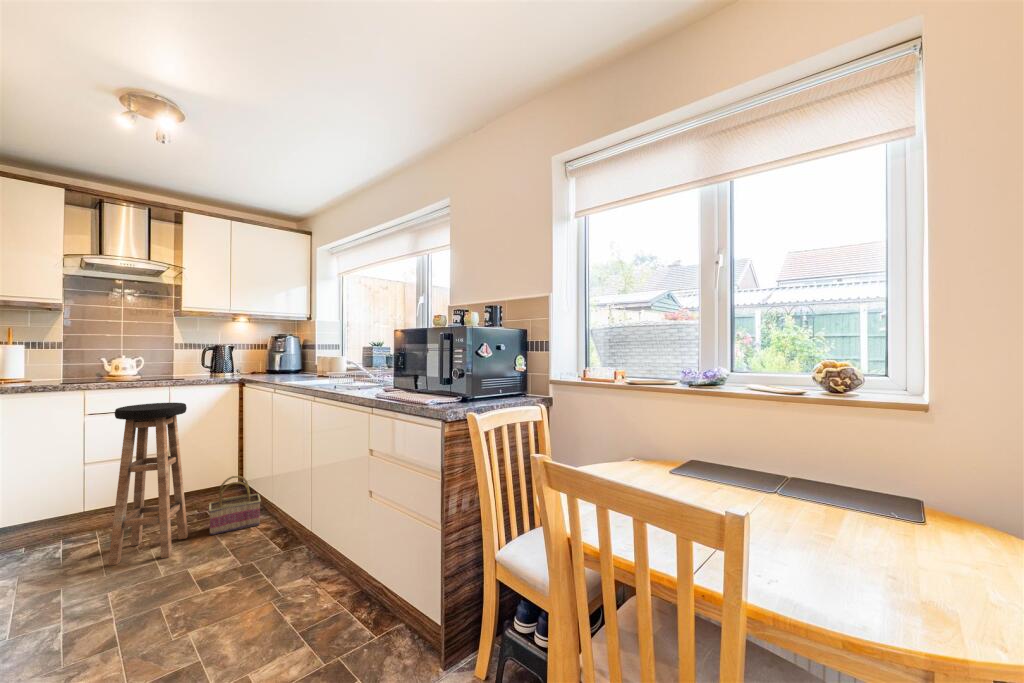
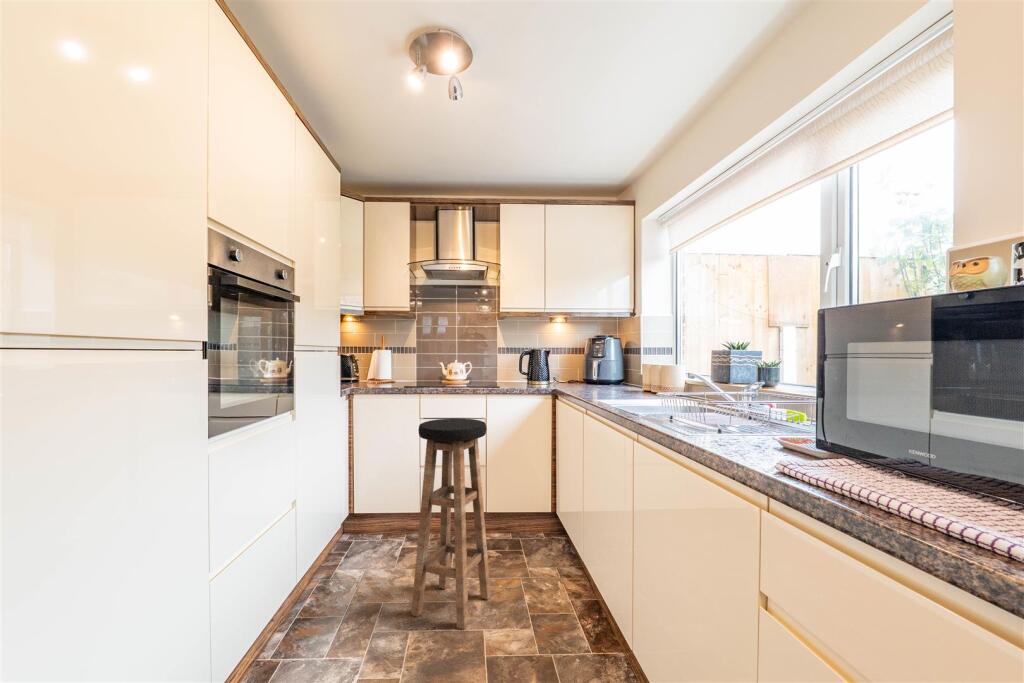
basket: present [209,476,260,535] -> none [511,526,571,609]

